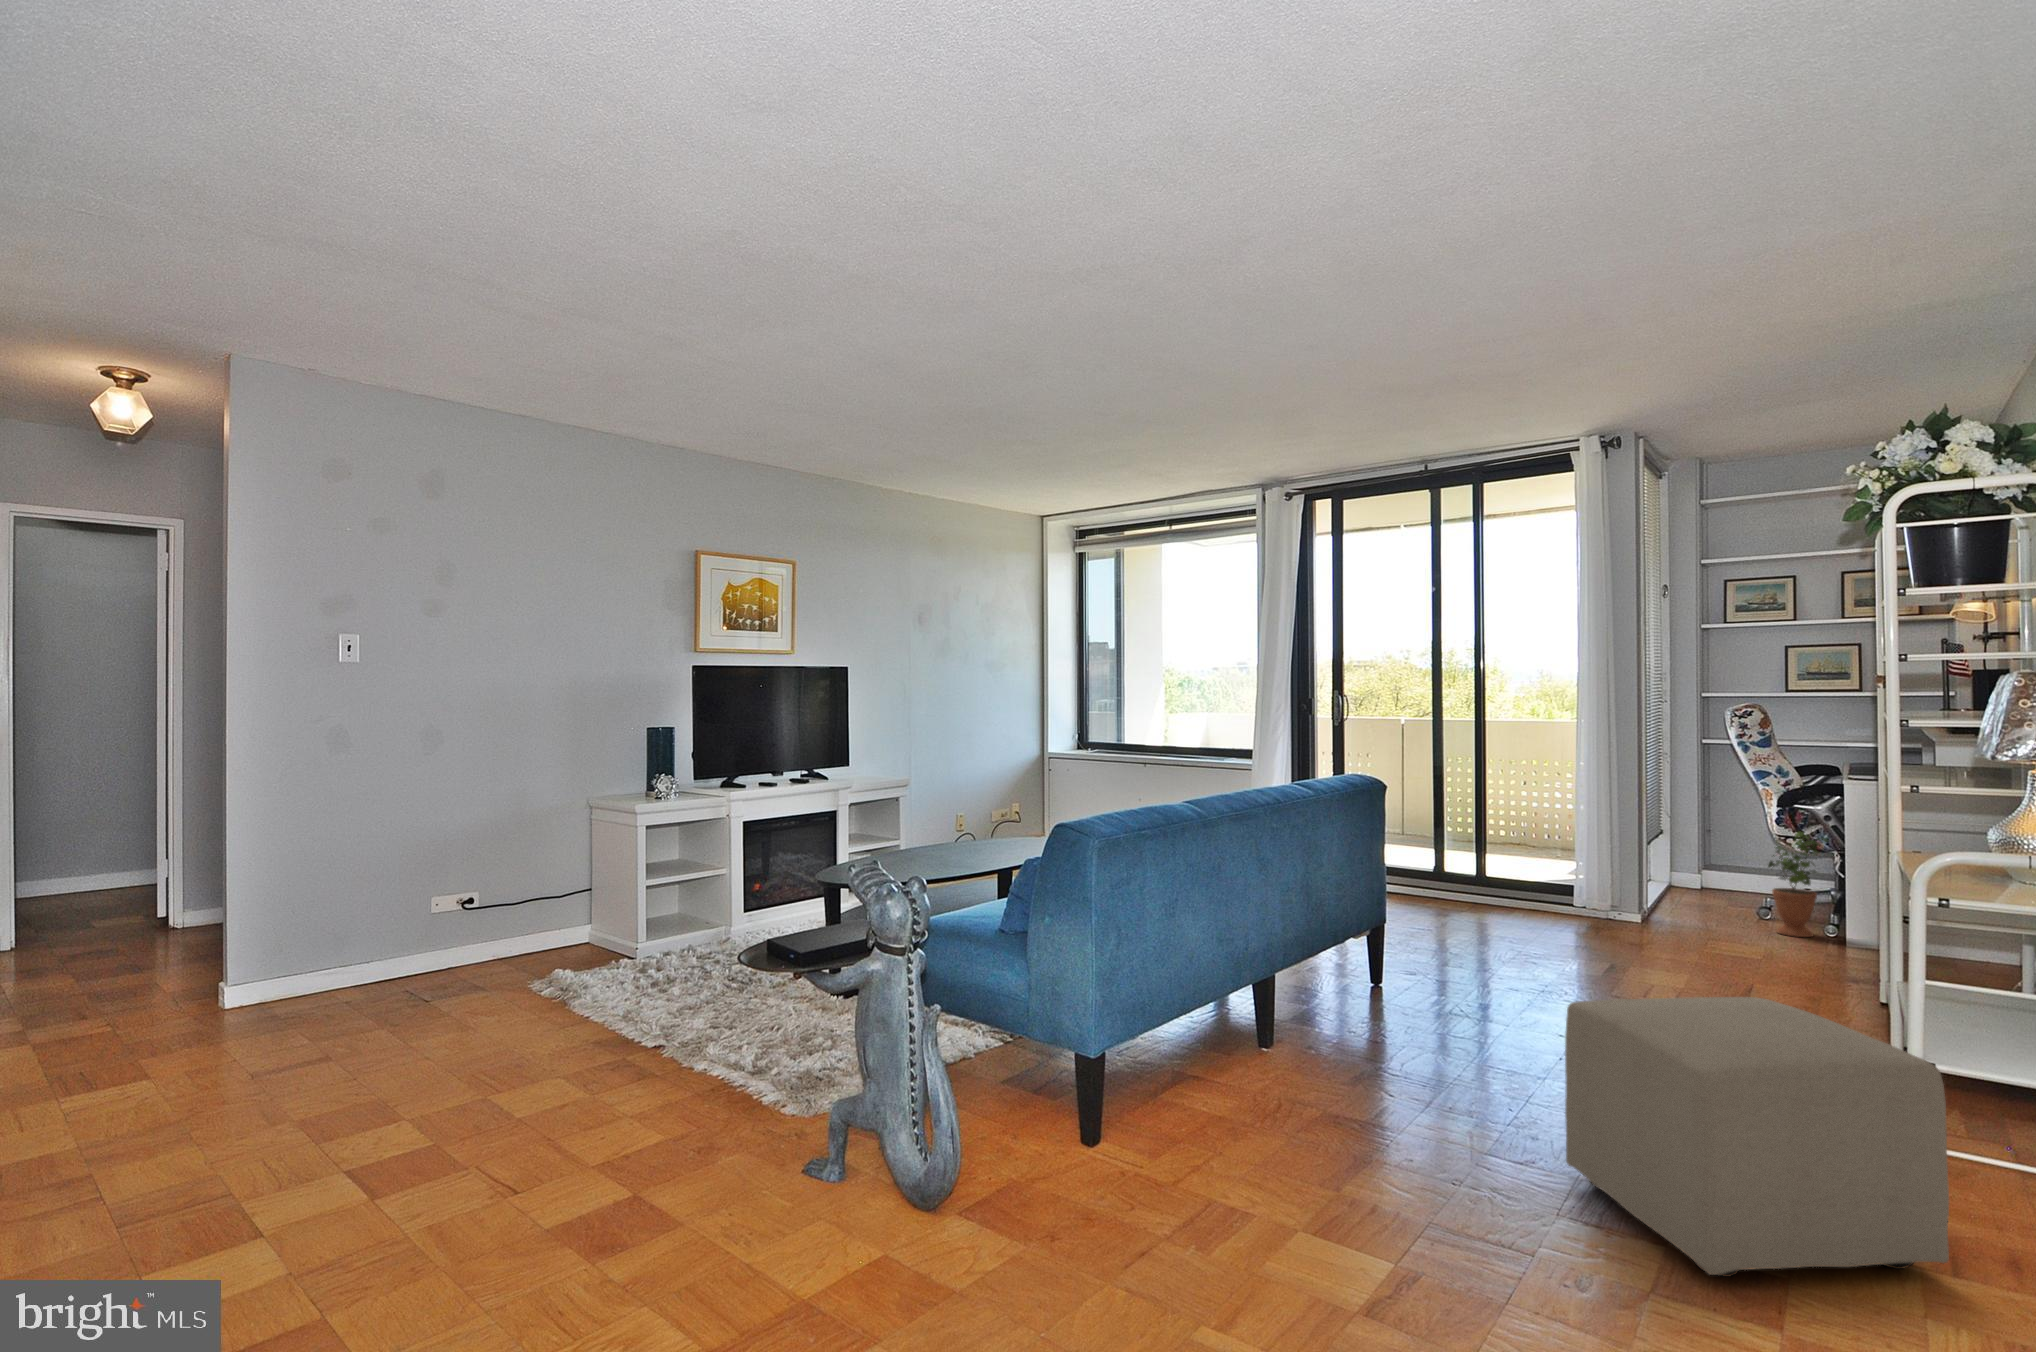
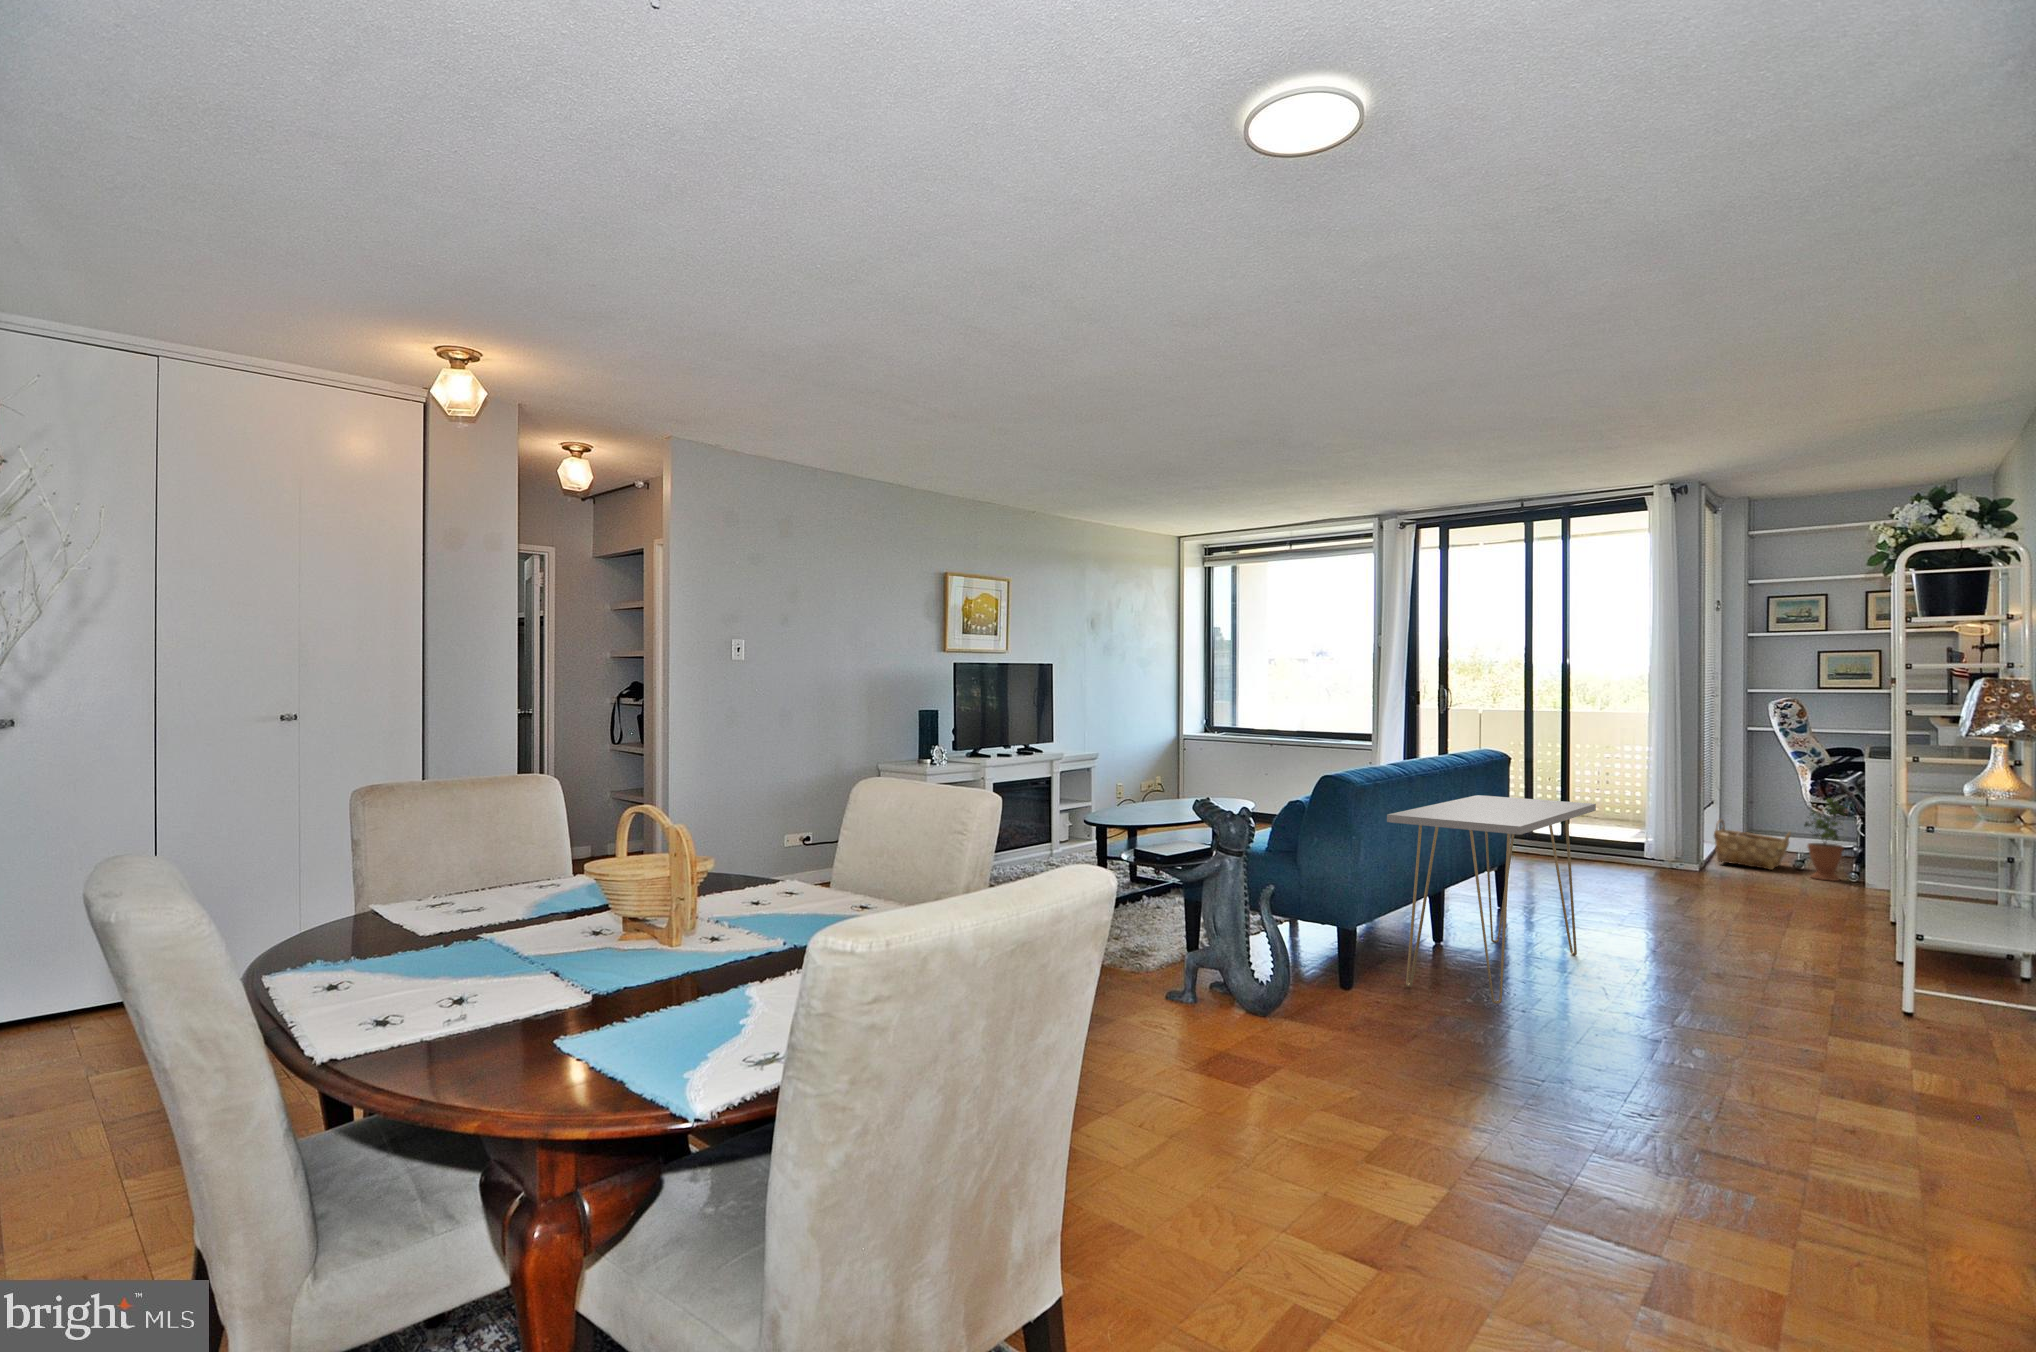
console table: none [1131,846,1460,1189] -> present [1387,795,1596,1004]
woven basket: none [1658,855,1753,921] -> present [1714,819,1791,870]
ottoman: present [1565,997,1949,1277] -> none [1683,885,1933,1041]

